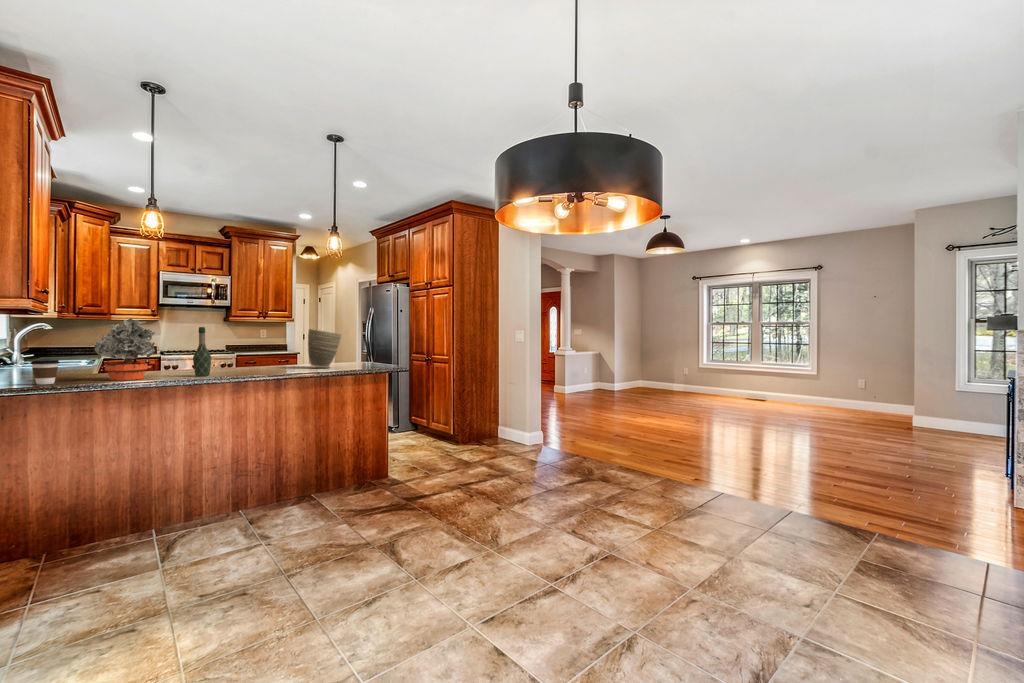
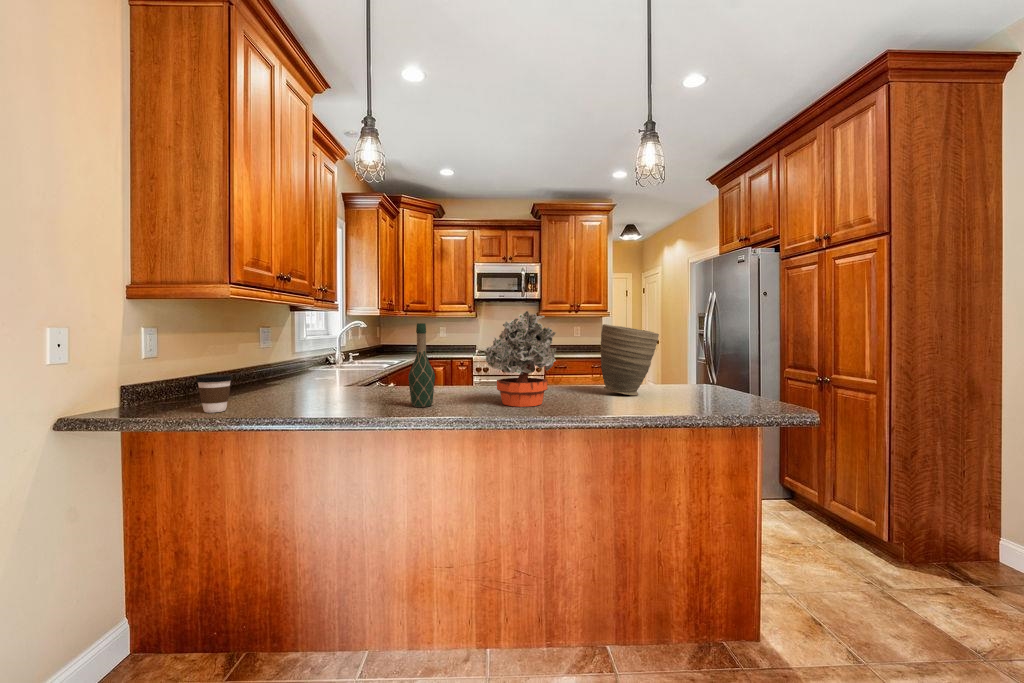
potted plant: present [94,318,155,380] -> present [485,311,556,407]

